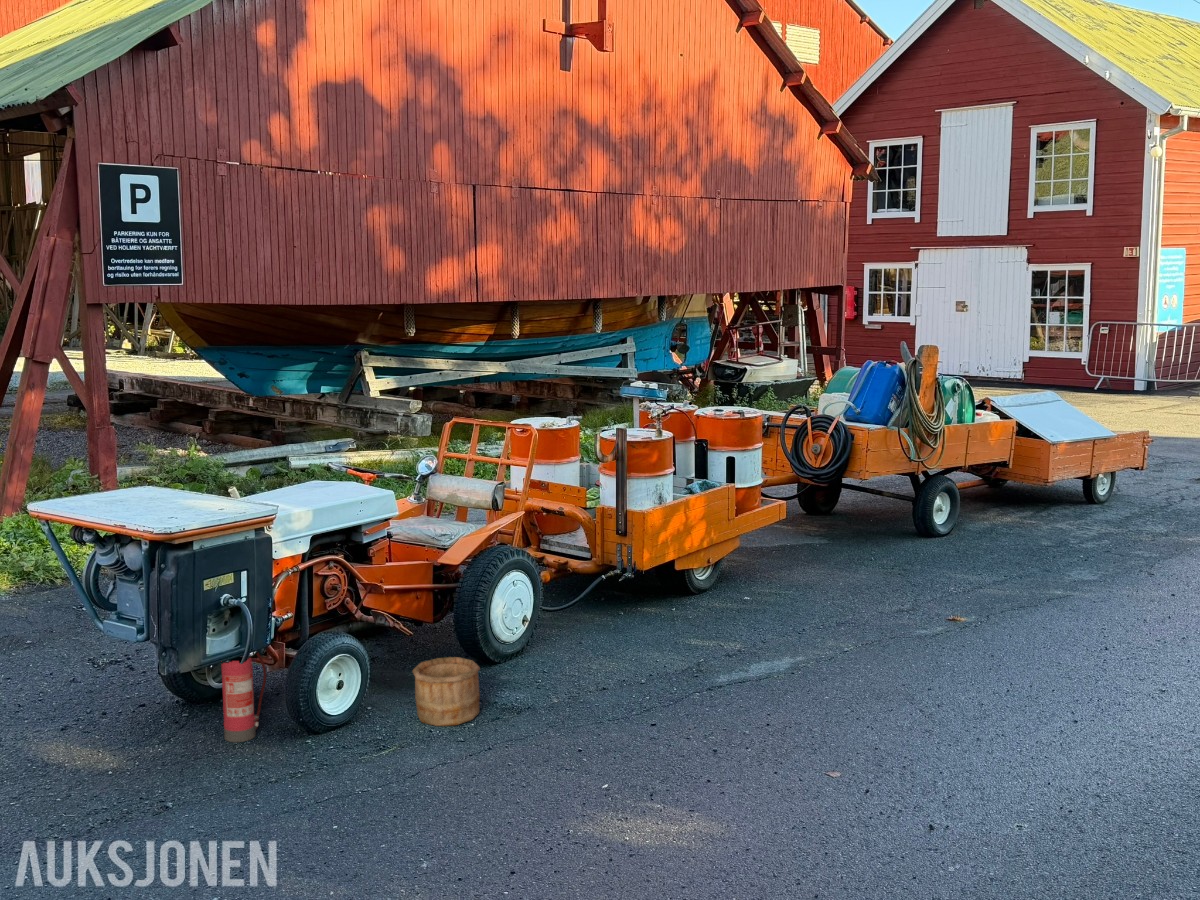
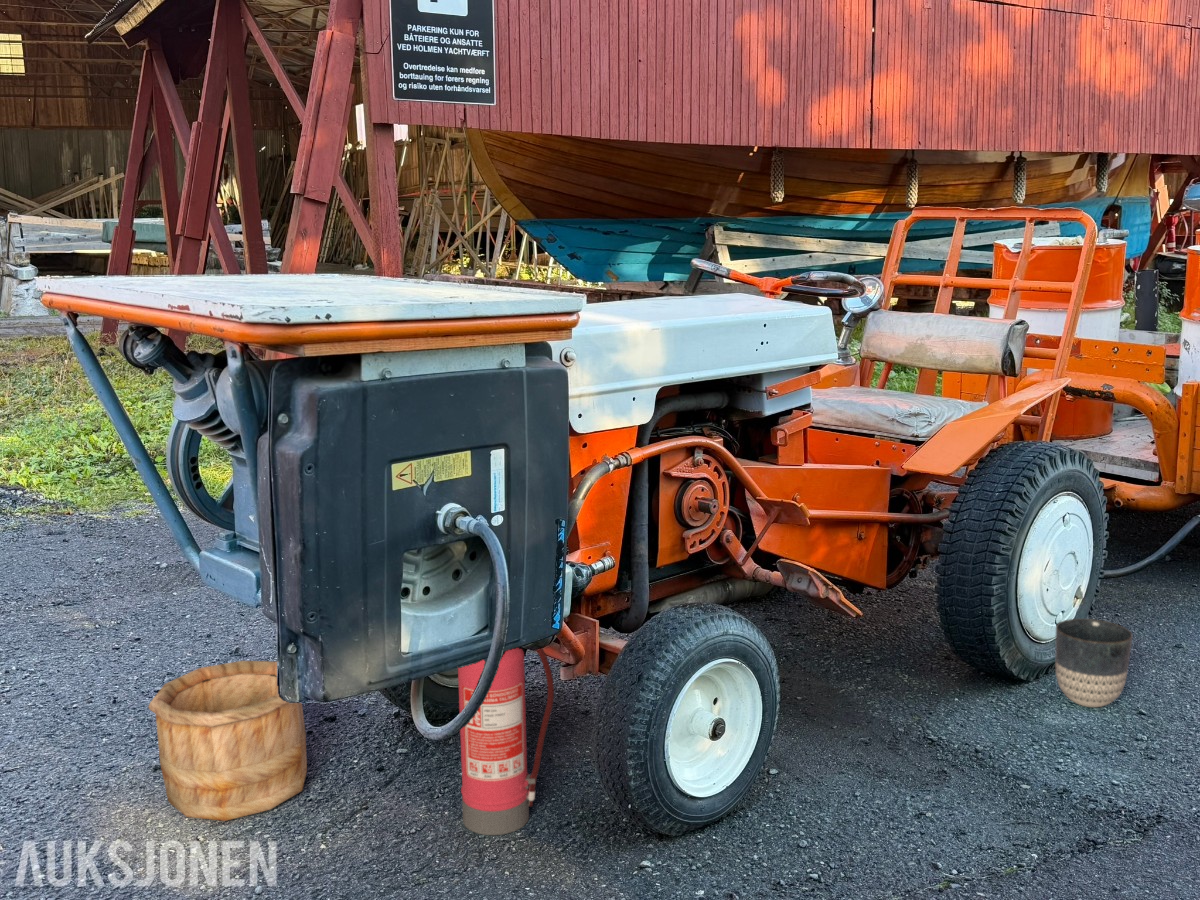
planter: none [509,631,543,672] -> present [1055,619,1132,707]
wooden bucket: present [413,657,480,726] -> present [149,661,307,821]

